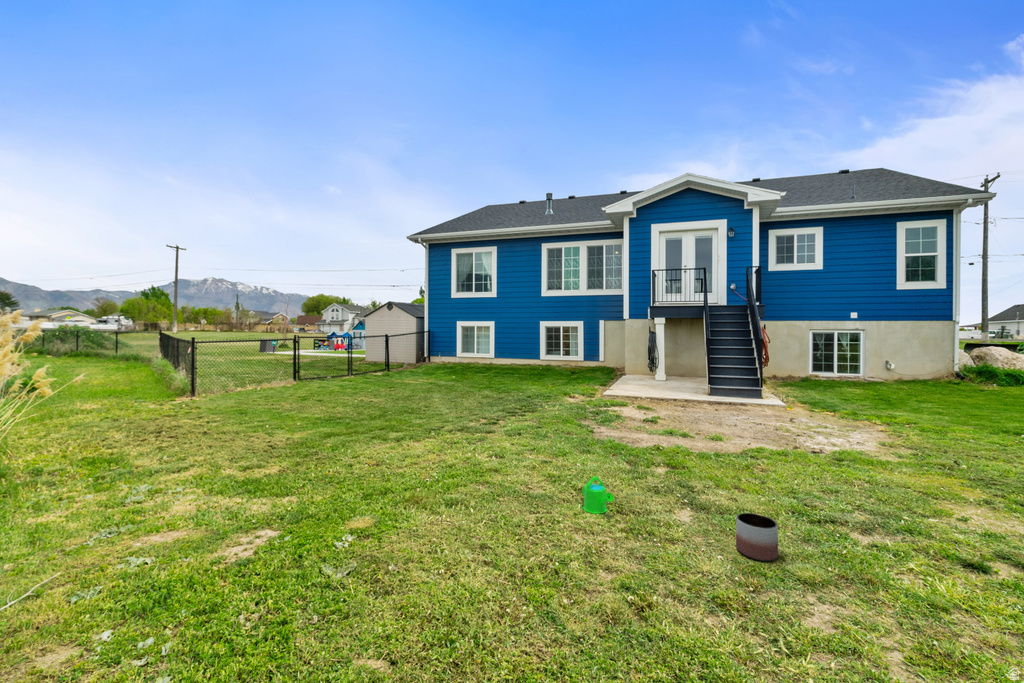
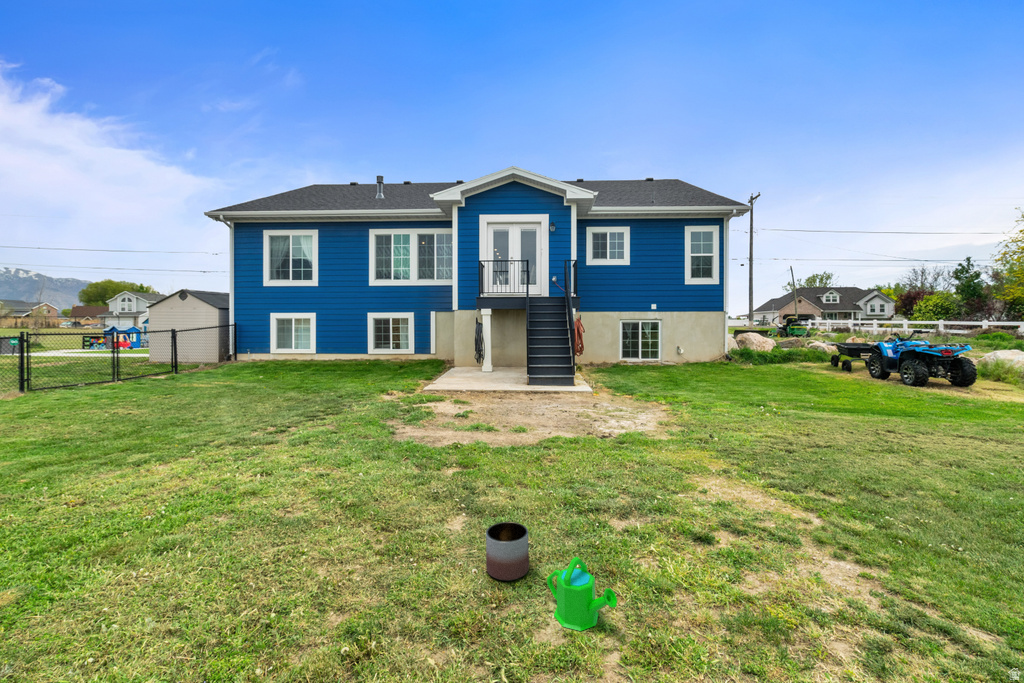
watering can: present [582,476,614,514] -> present [547,557,617,631]

